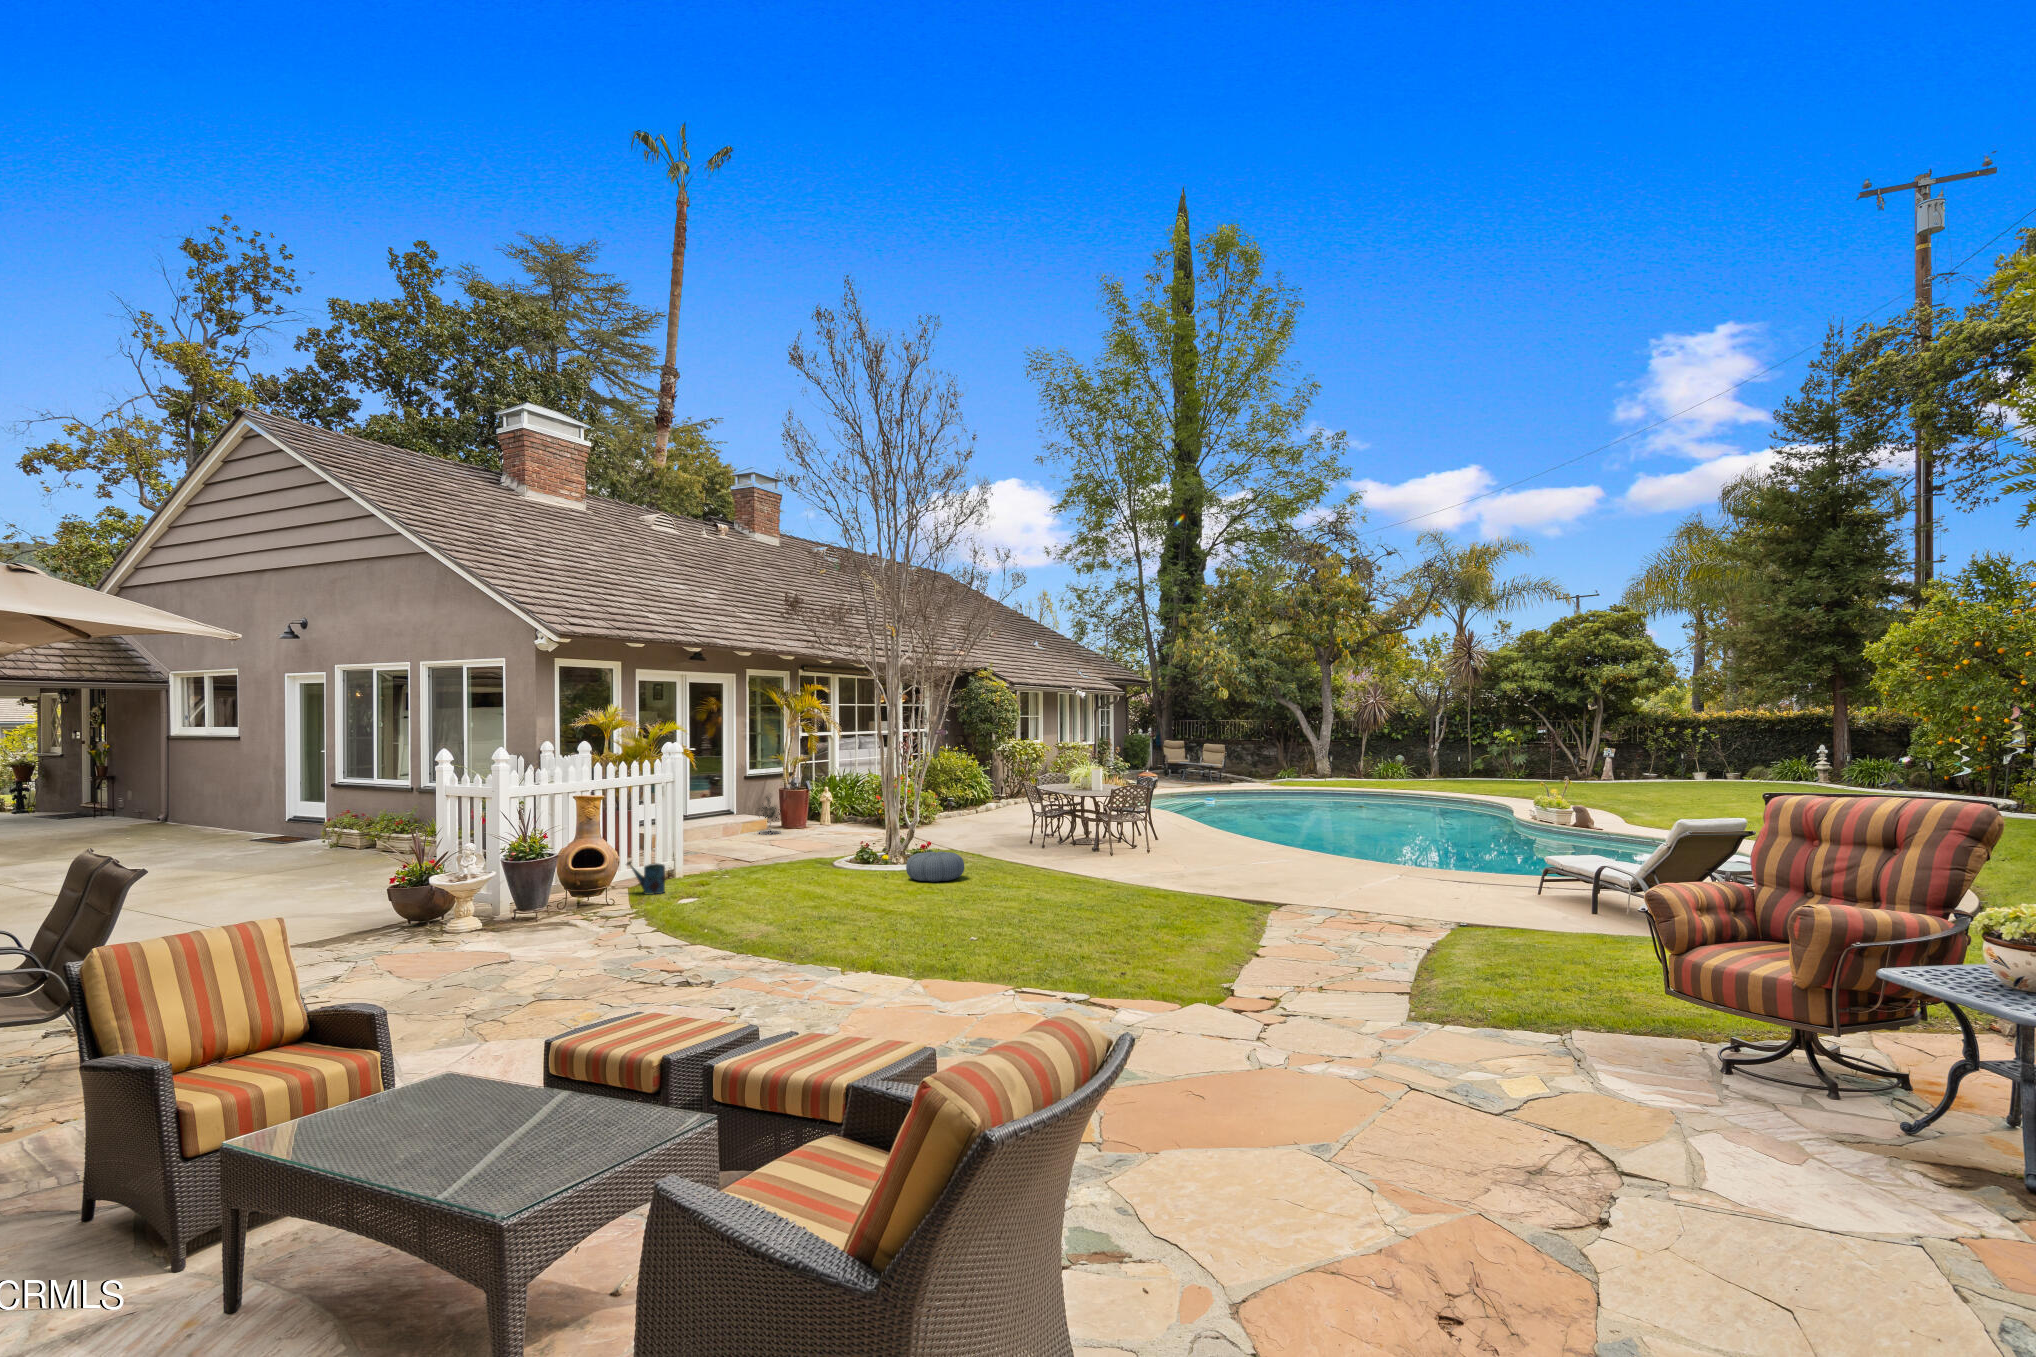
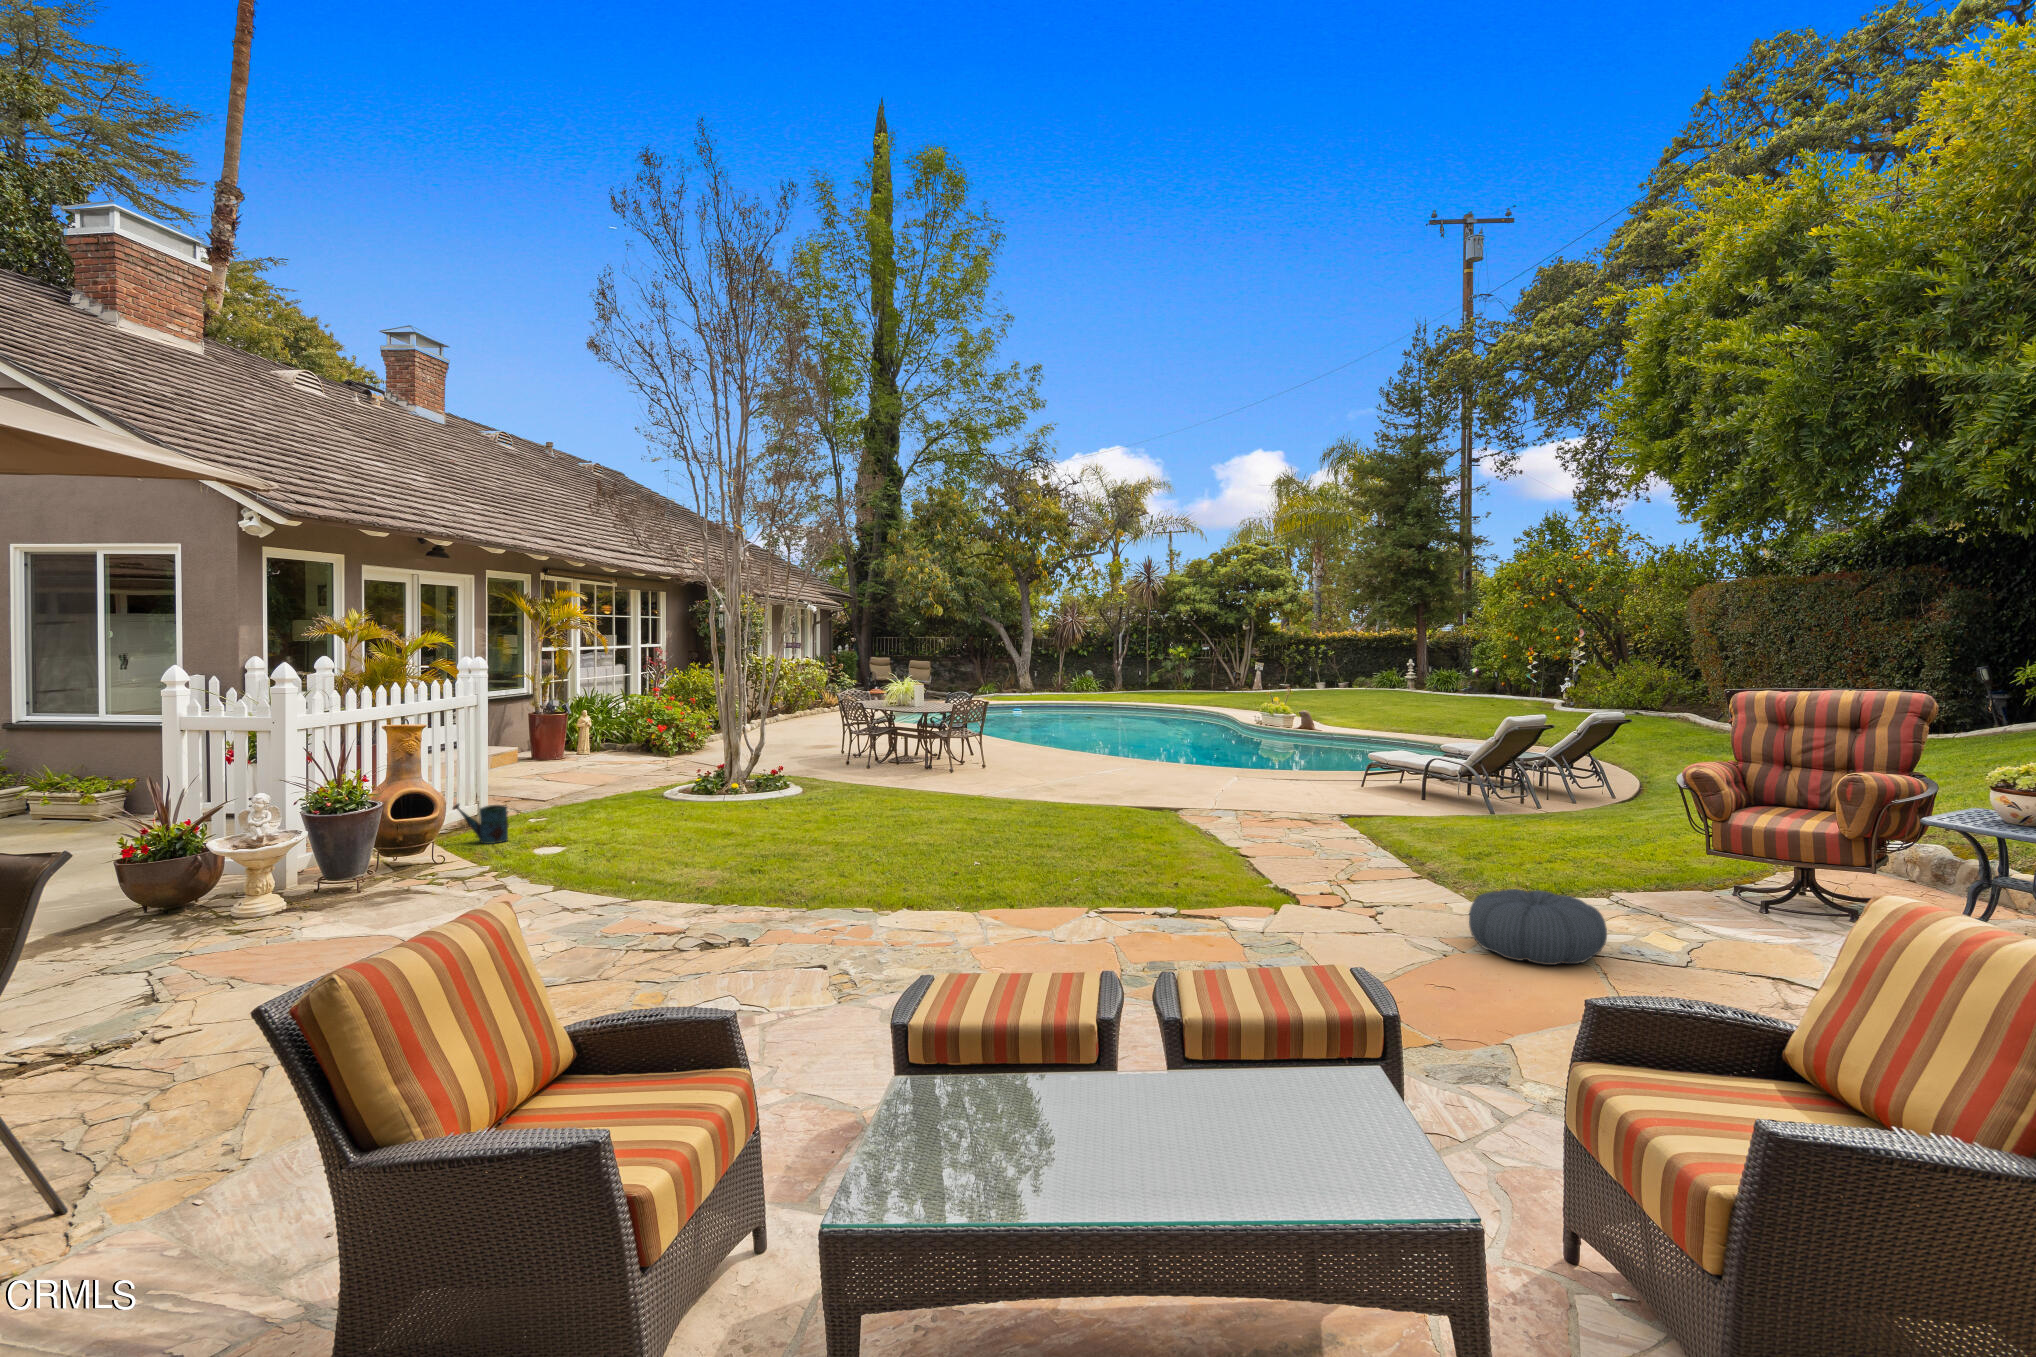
potted tree: present [759,797,781,835] -> none [508,718,544,767]
pouf: present [906,852,964,882] -> present [1469,889,1607,965]

